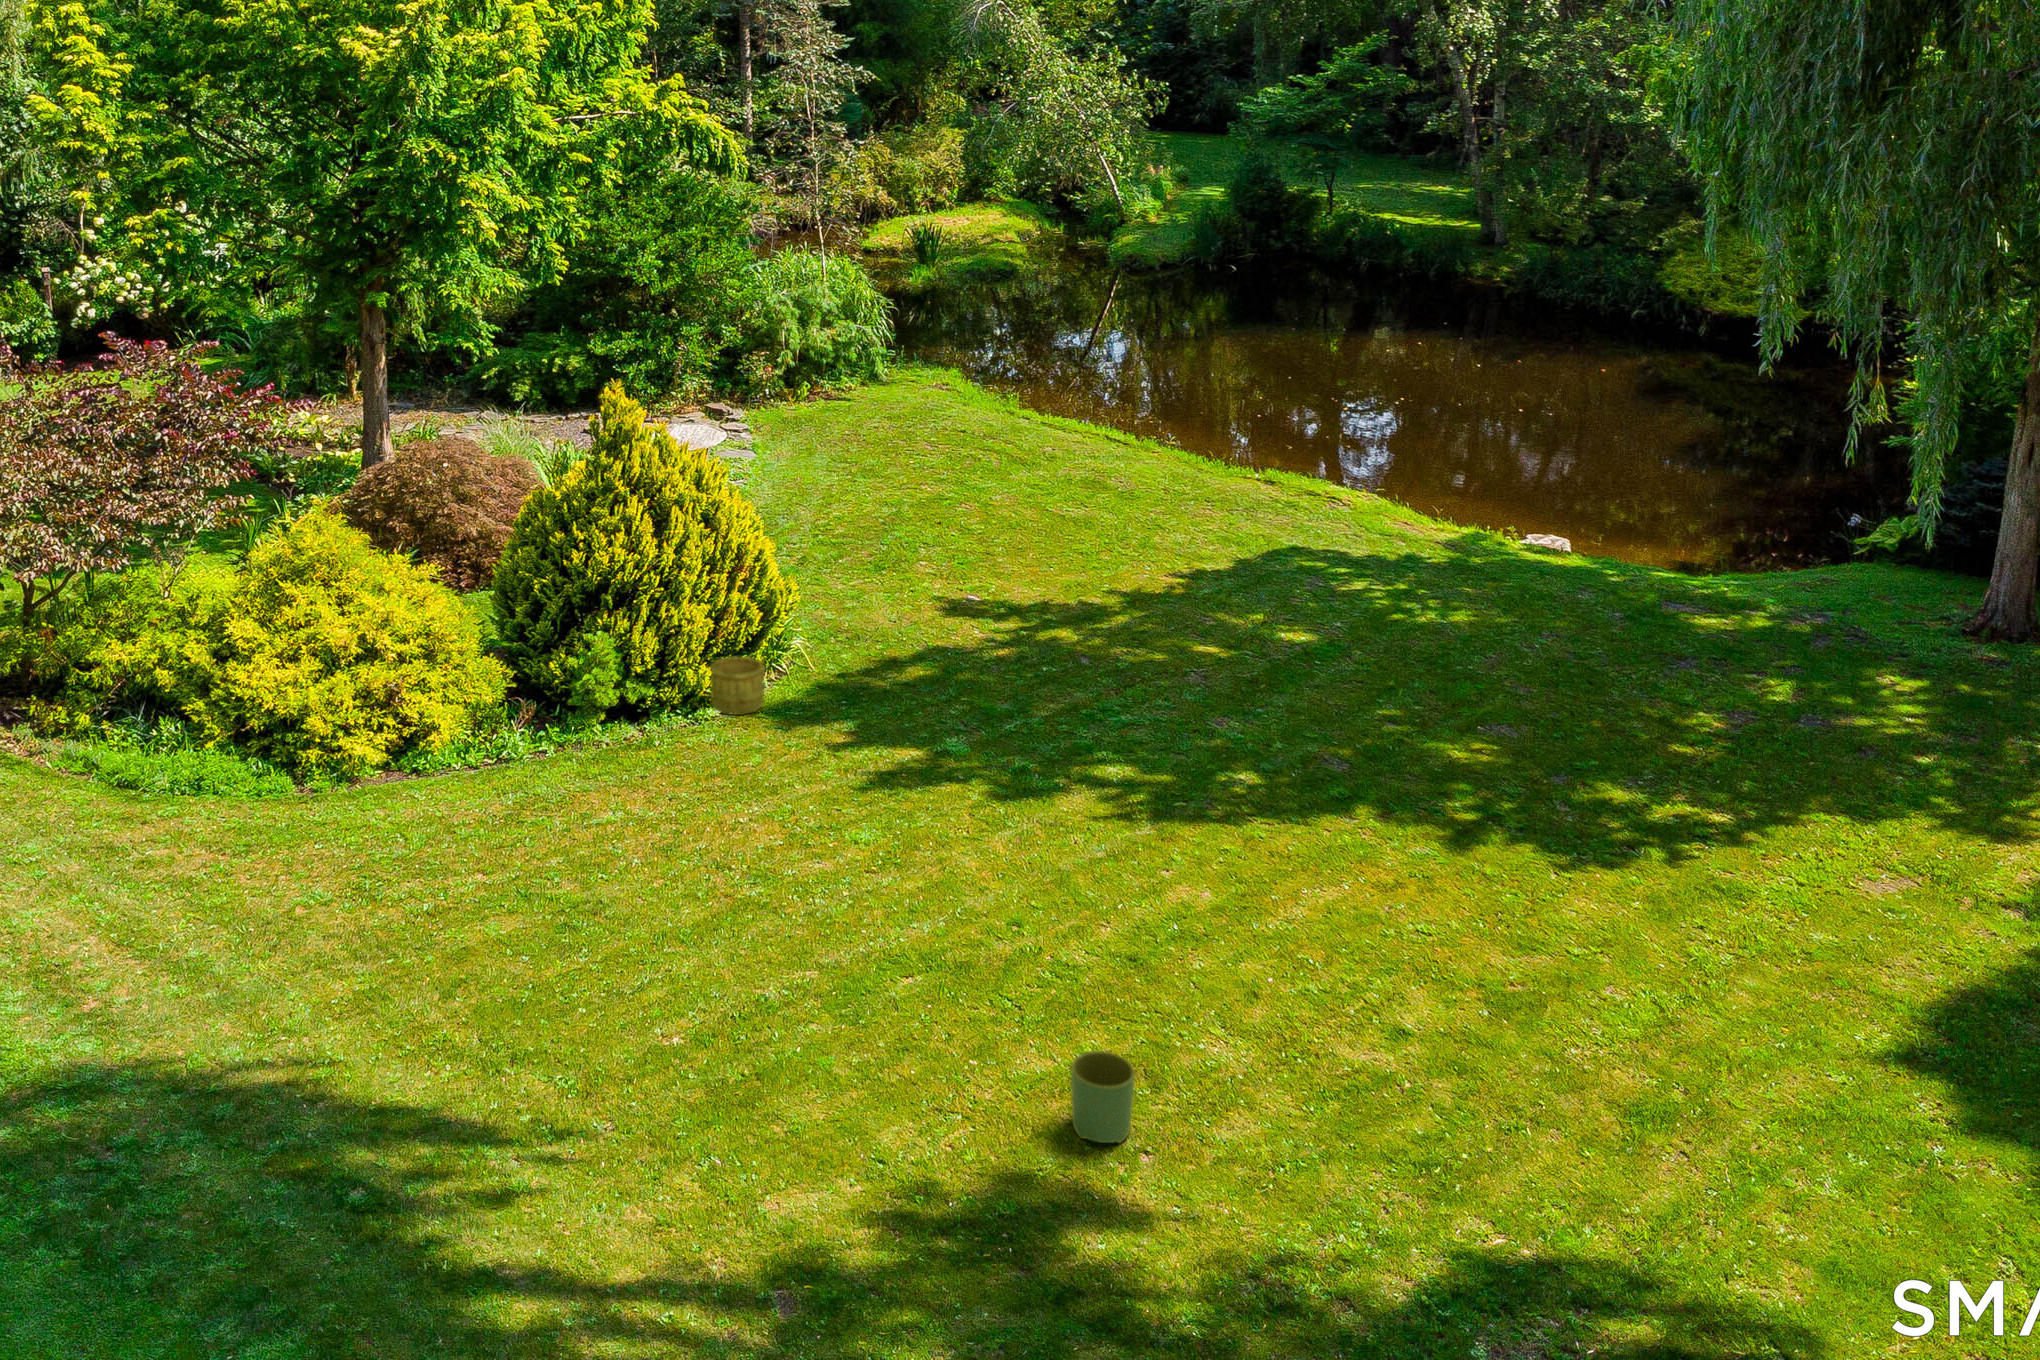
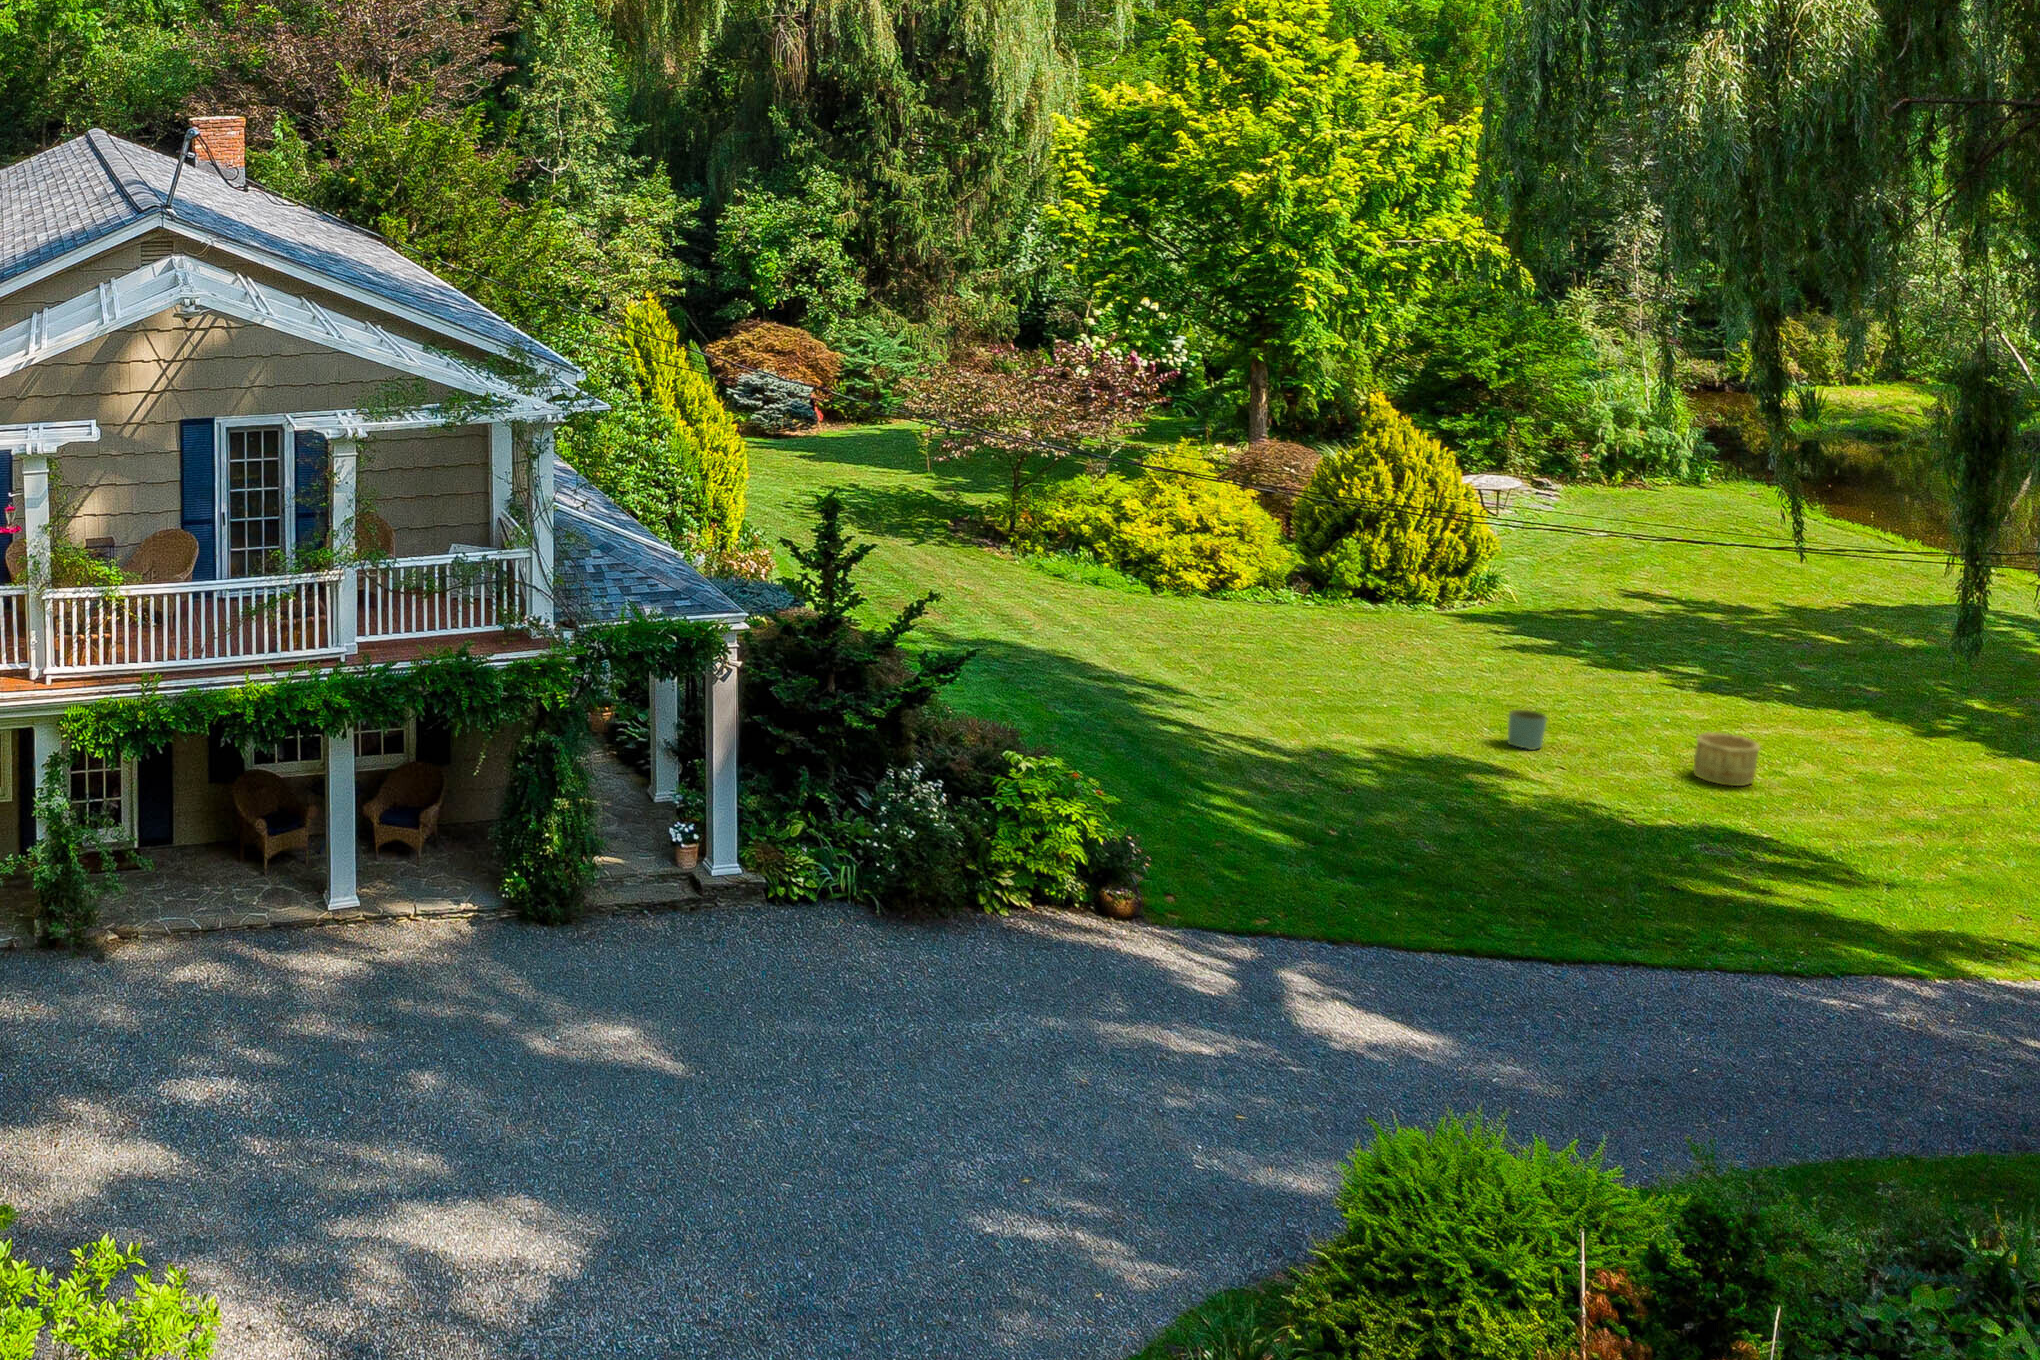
wooden bucket: present [710,657,765,715] -> present [1694,732,1760,786]

